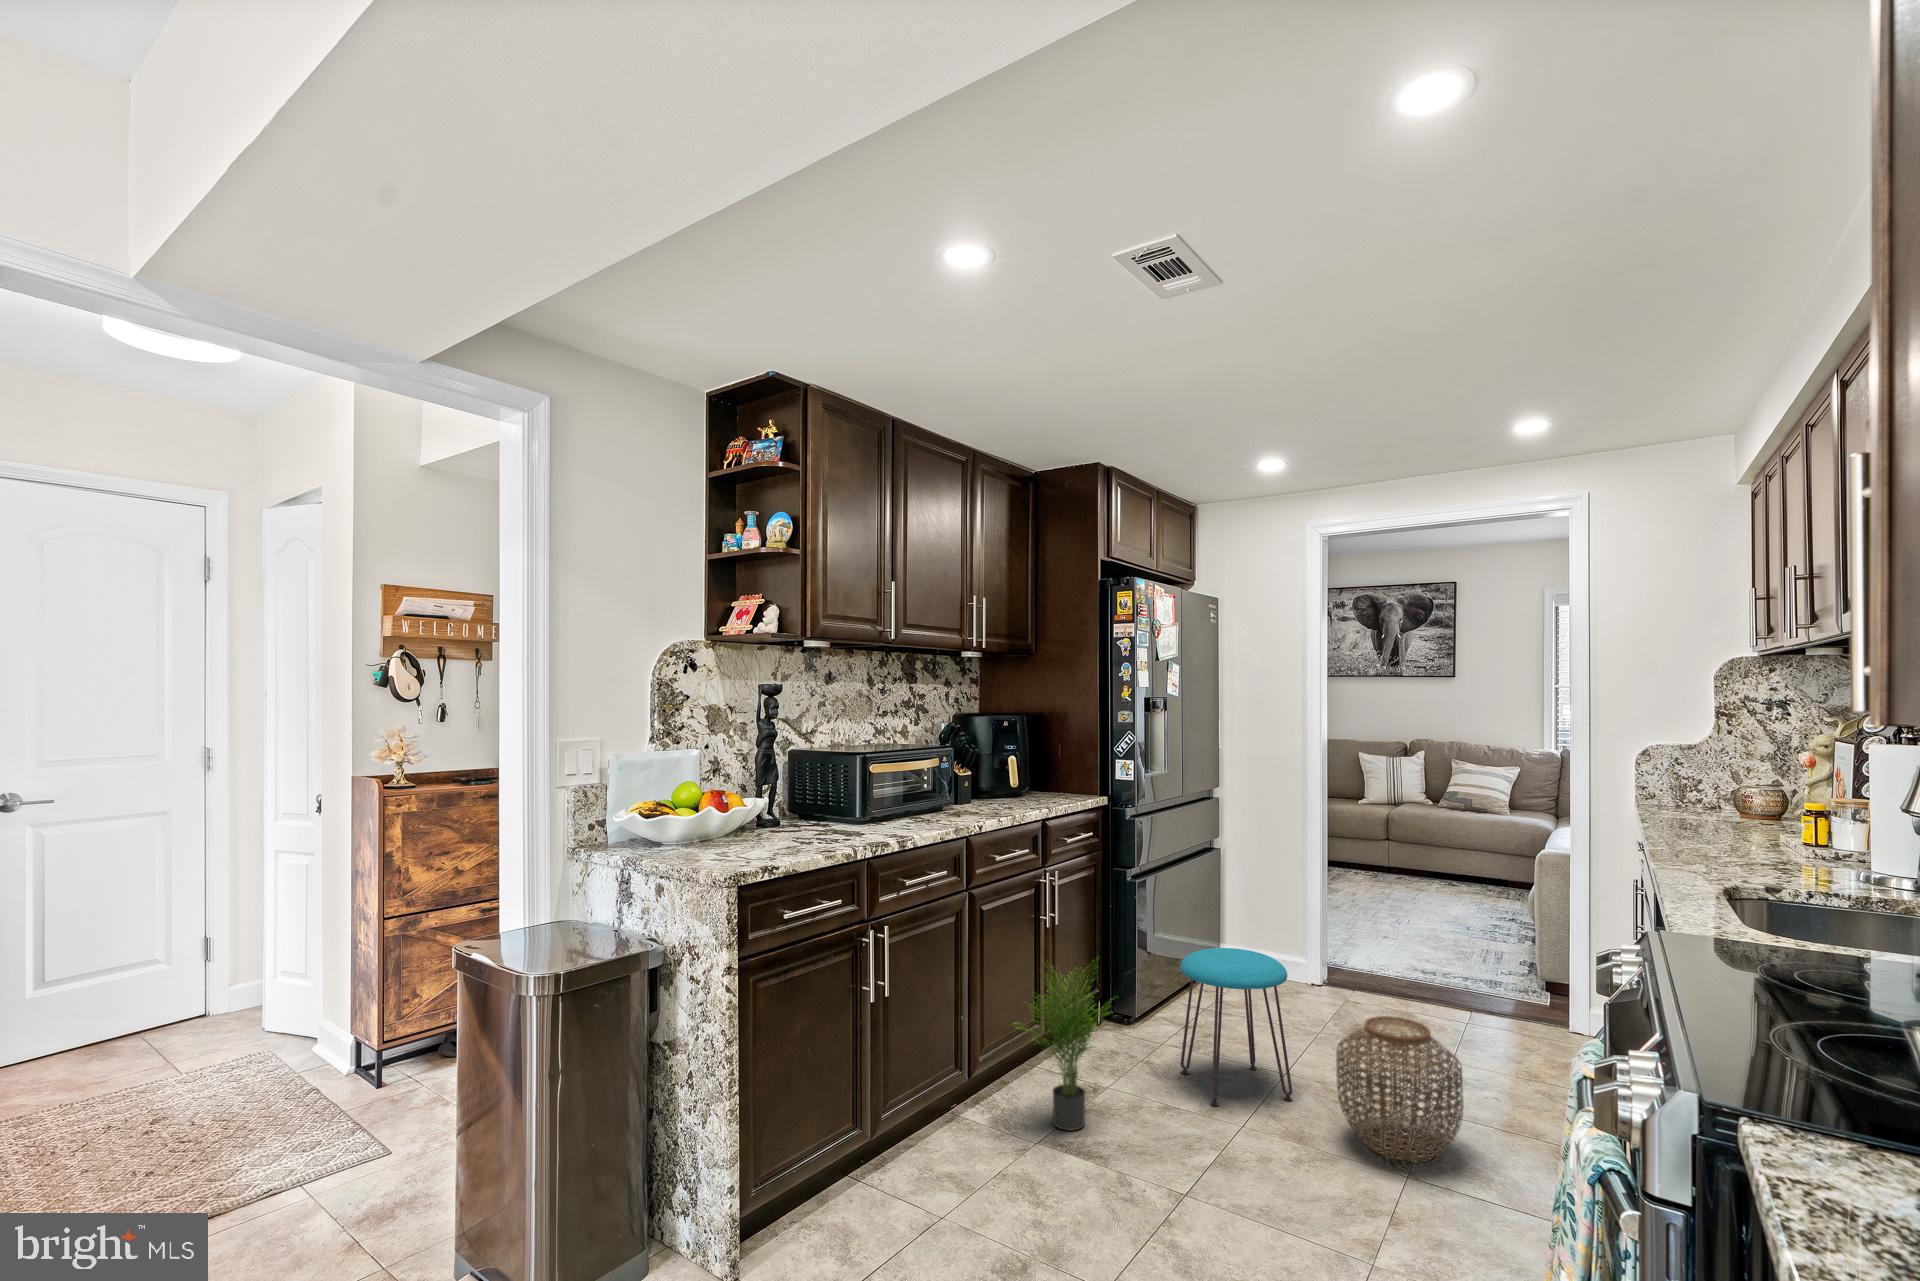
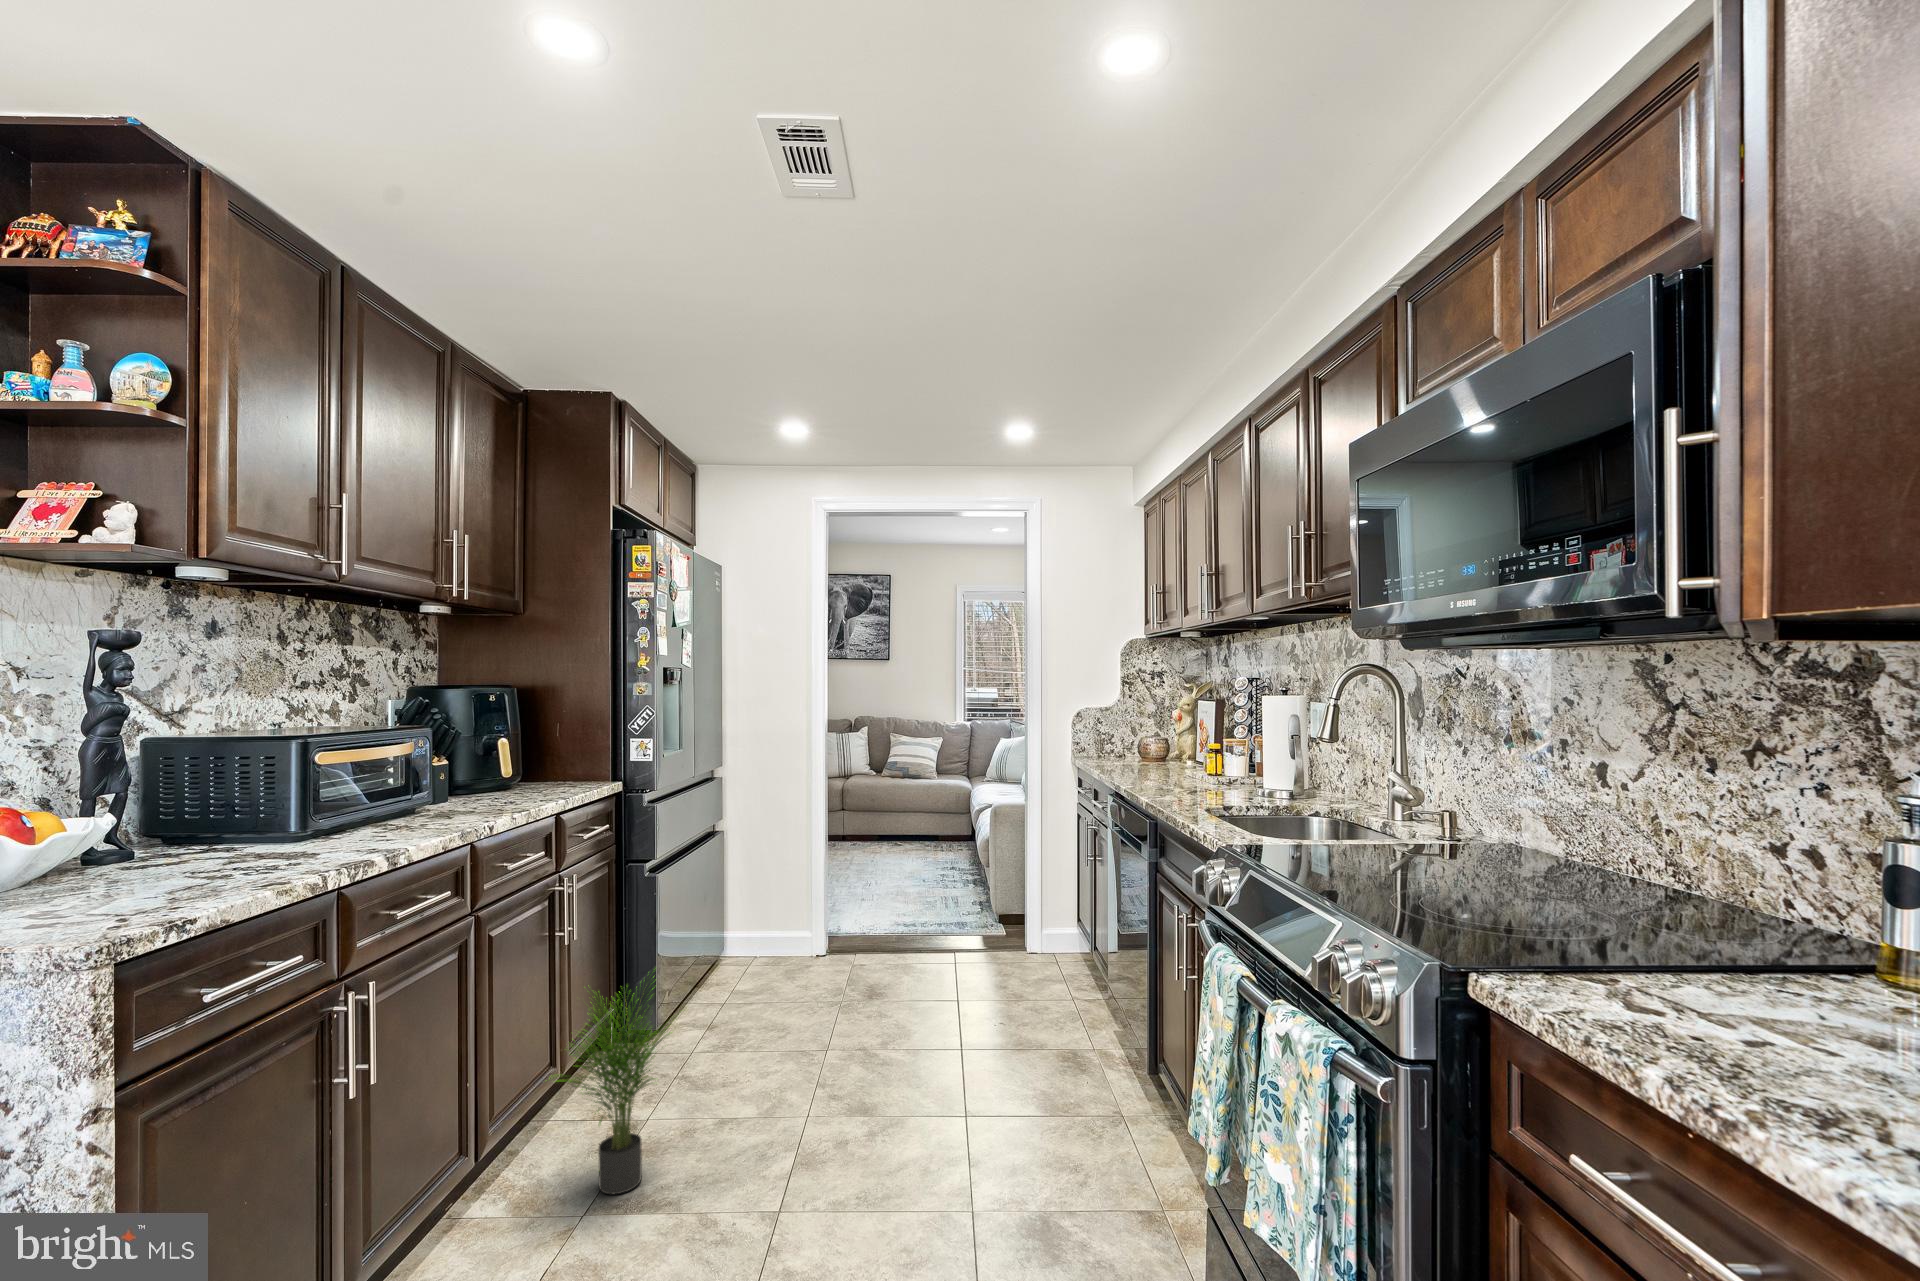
stool: present [1180,948,1293,1106] -> none [728,929,853,1108]
woven basket: present [1336,1016,1464,1162] -> none [908,966,1022,1109]

